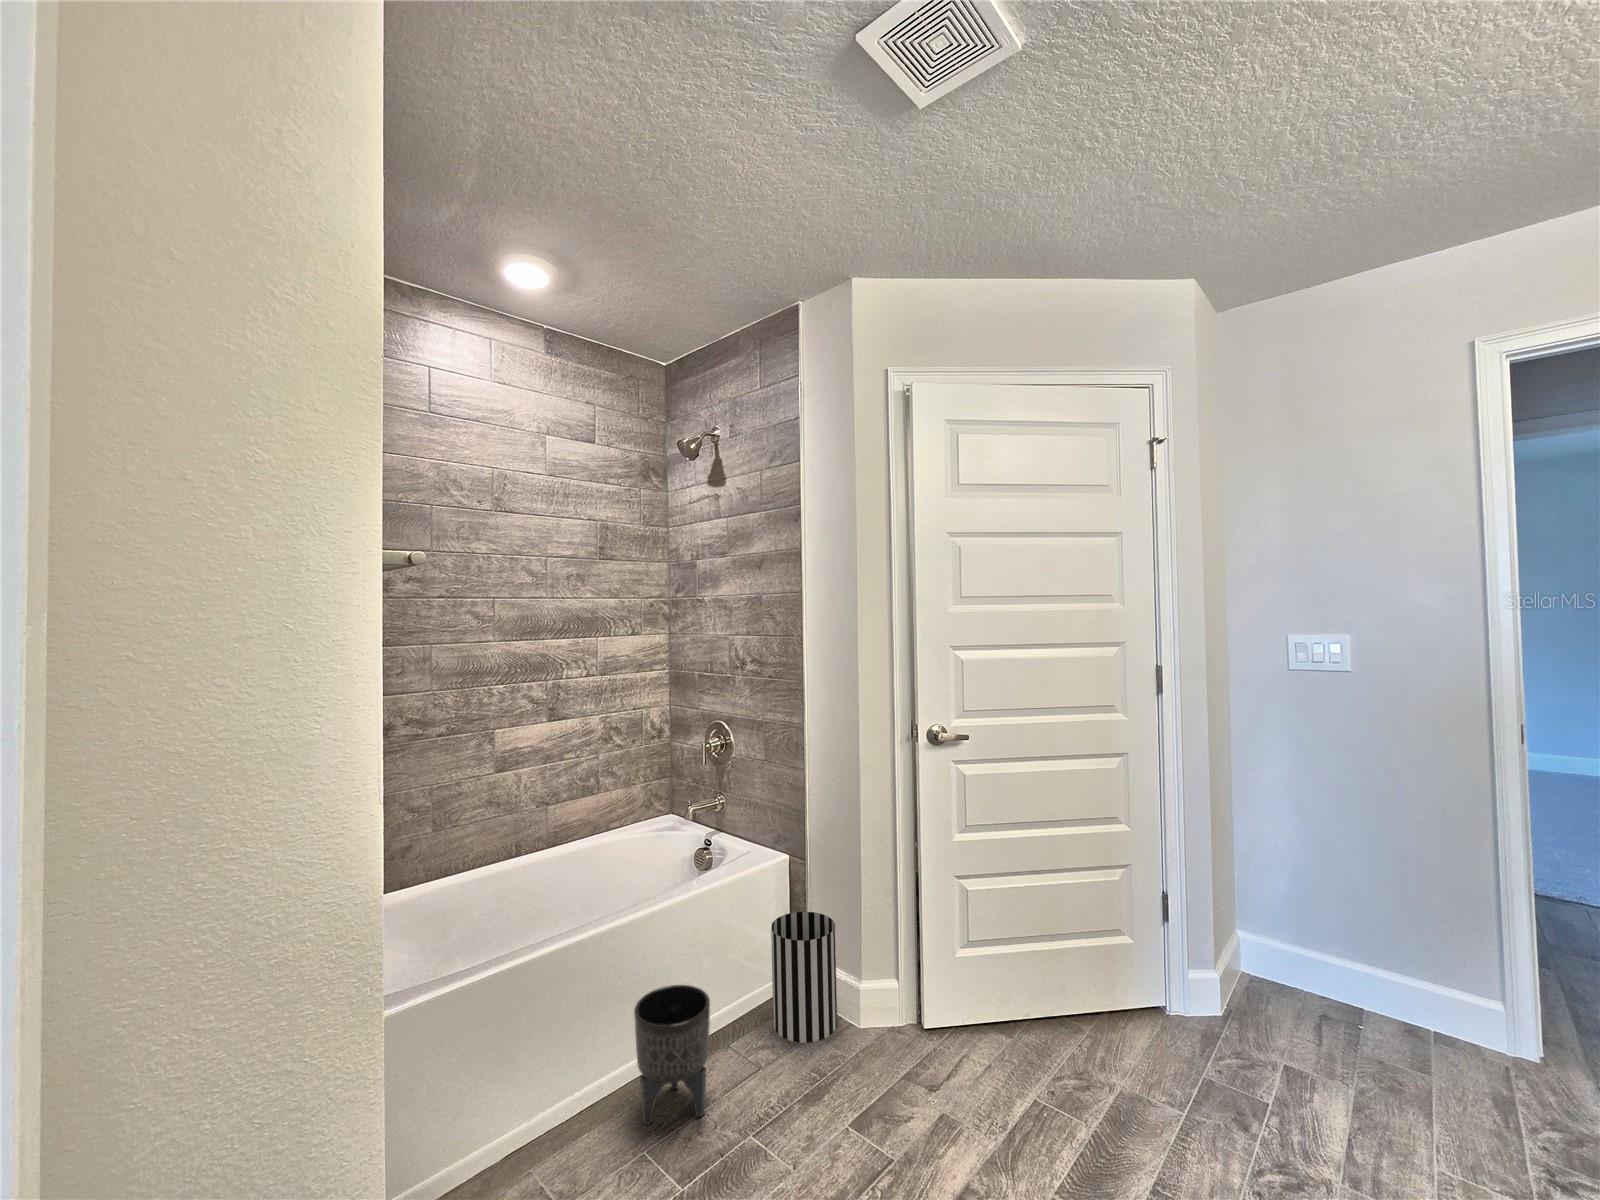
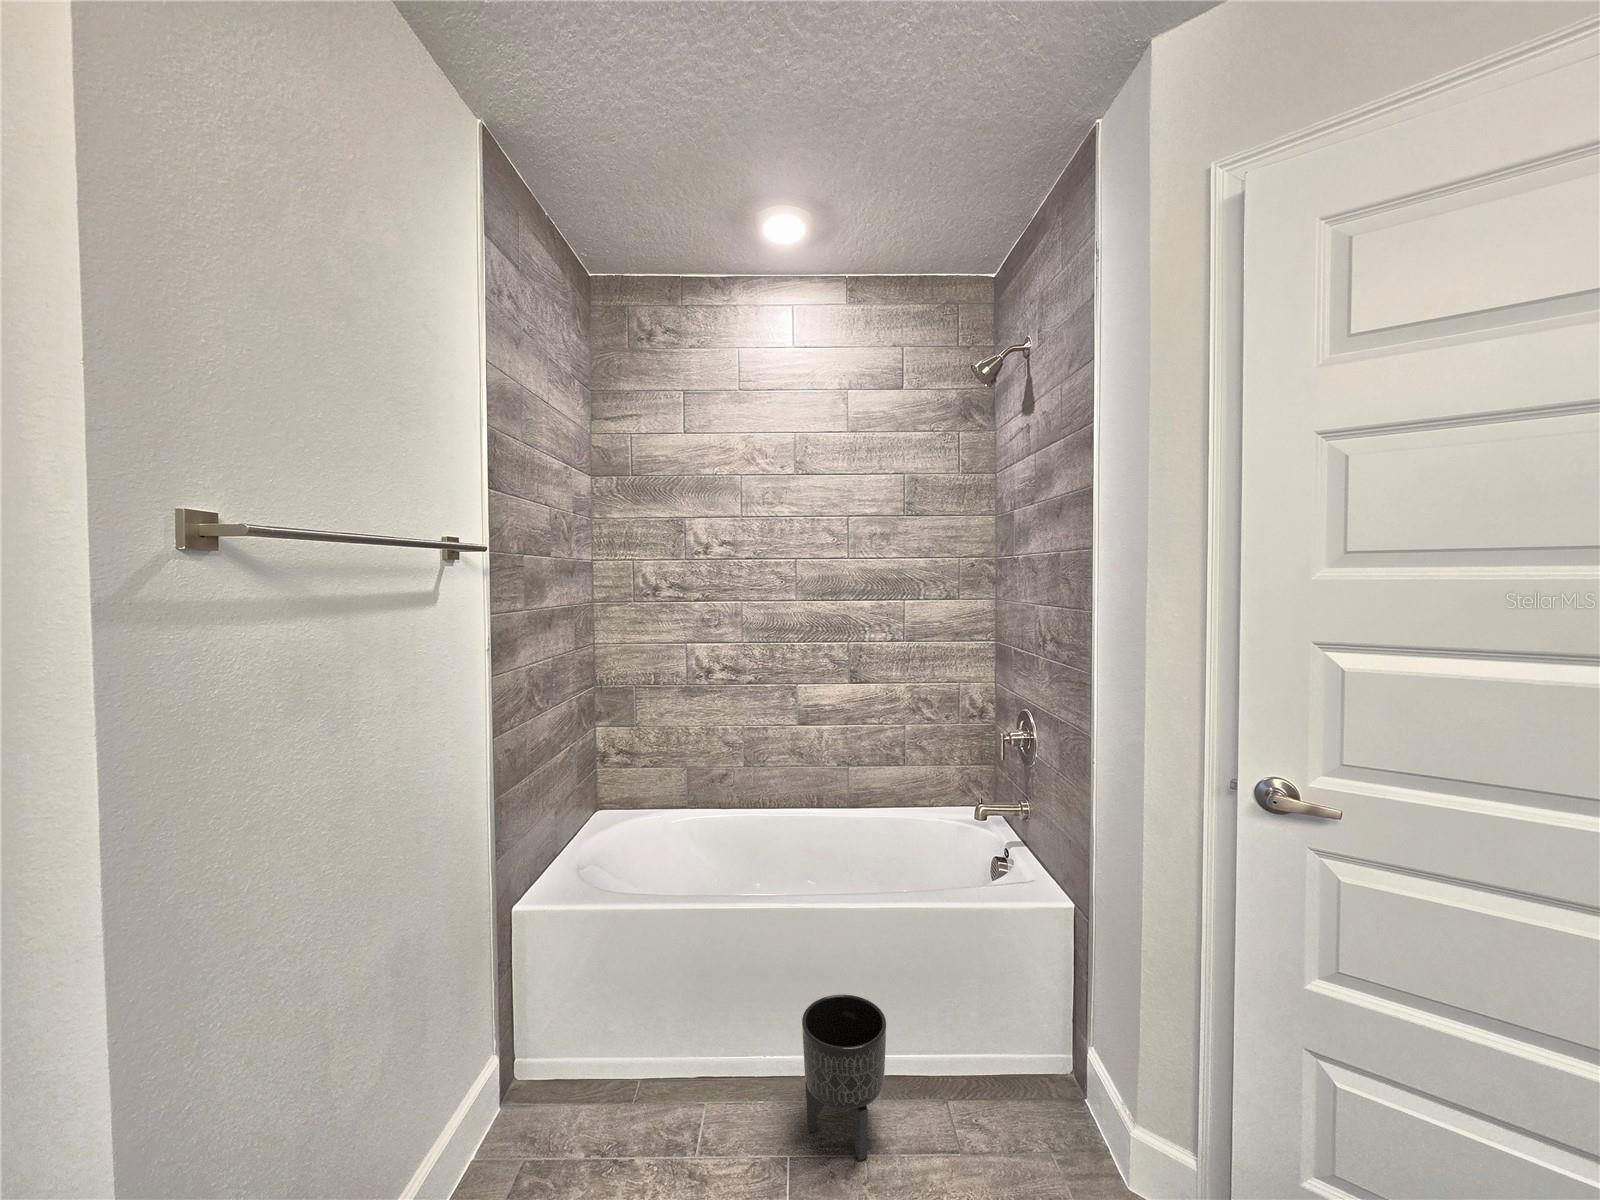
wastebasket: present [771,912,837,1043] -> none [1011,976,1103,1166]

